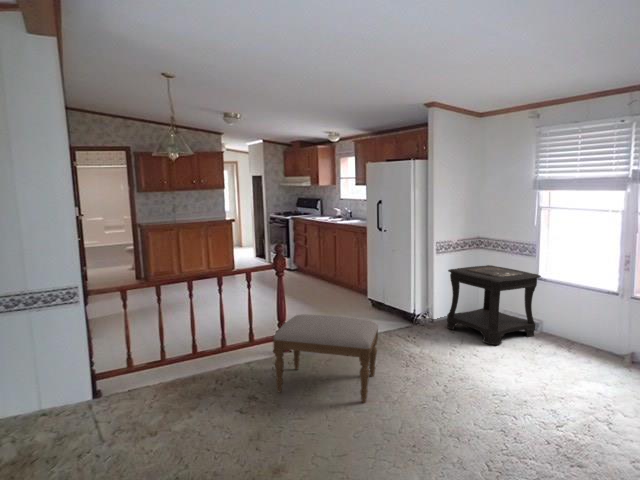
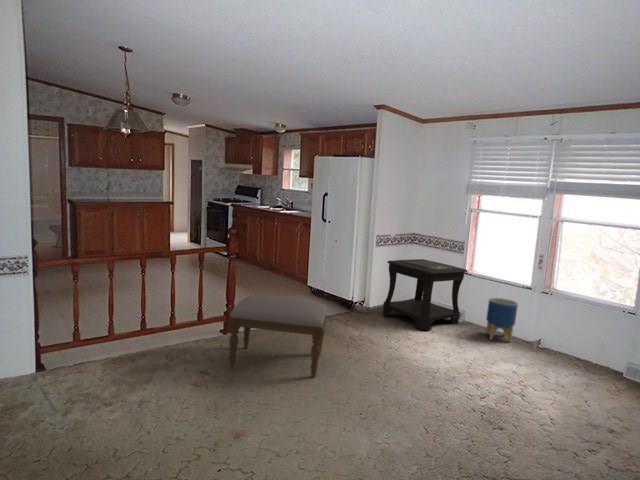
planter: none [566,306,603,357] -> present [486,298,518,342]

